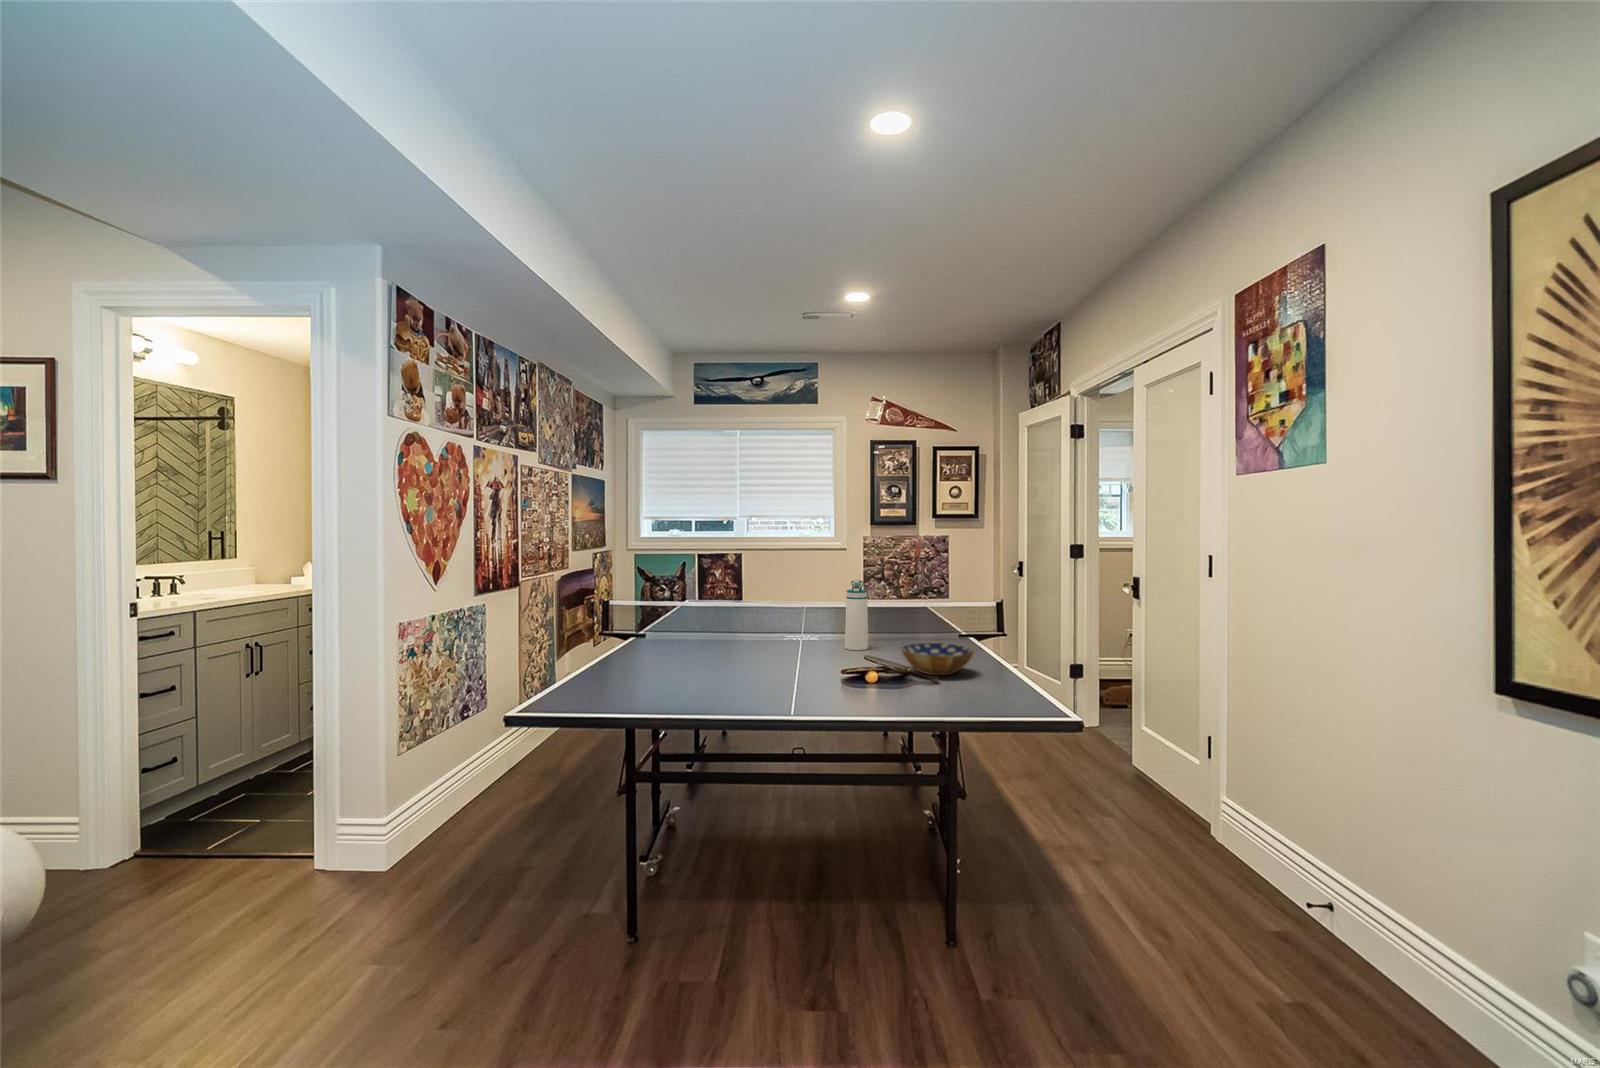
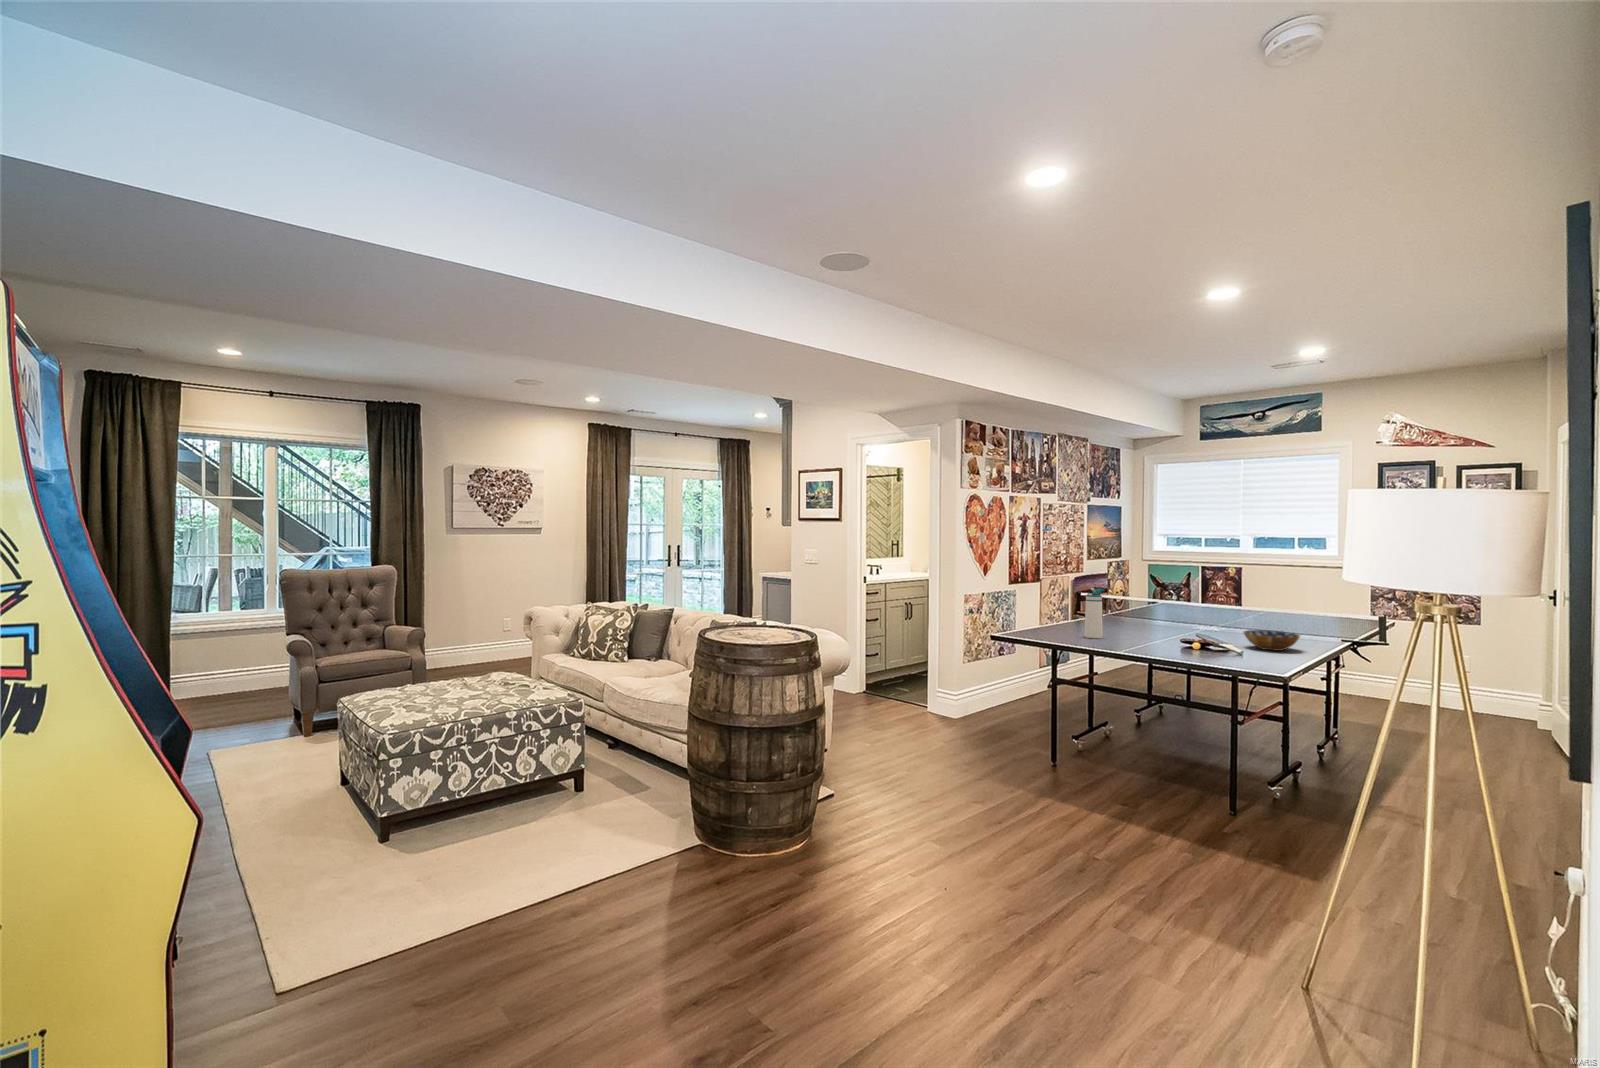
water bottle: present [845,580,868,650] -> present [1085,588,1104,638]

